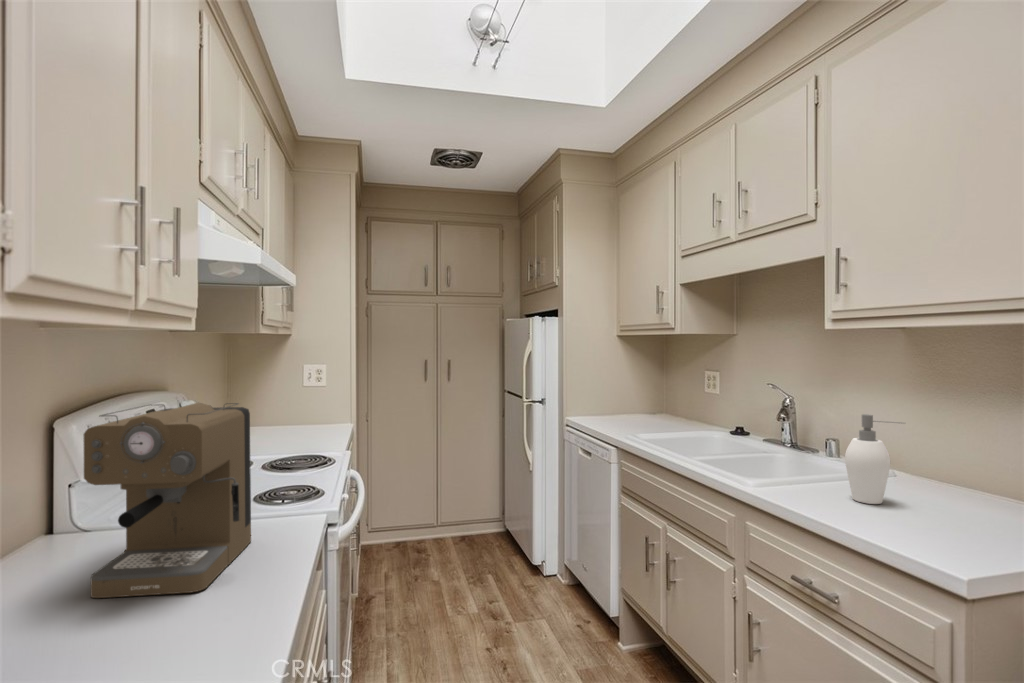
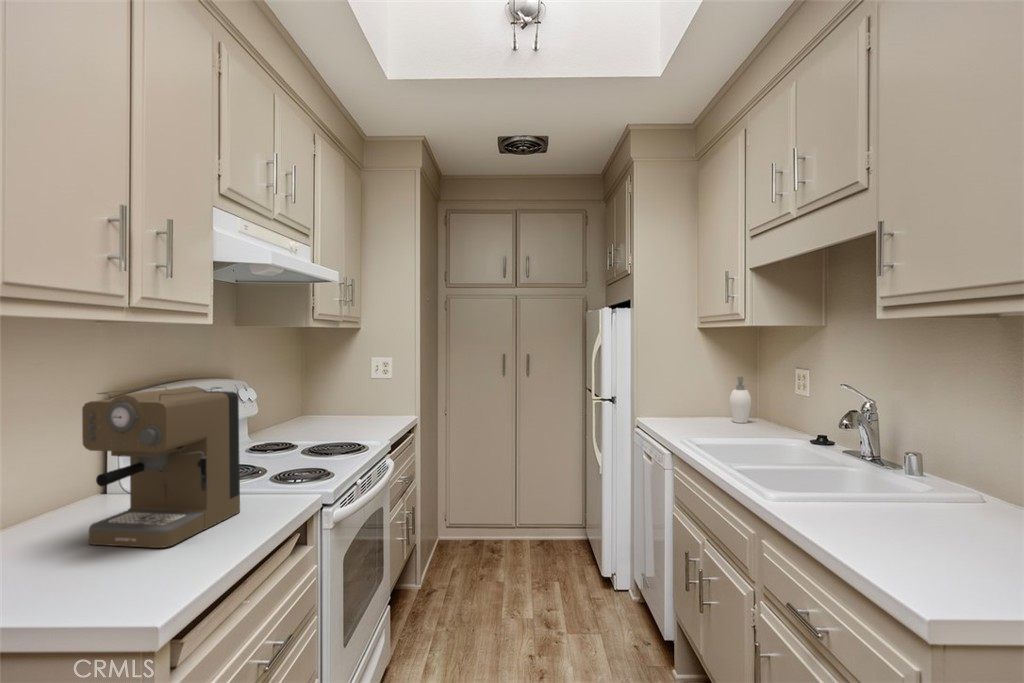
soap dispenser: present [845,414,900,504] -> present [730,376,751,423]

